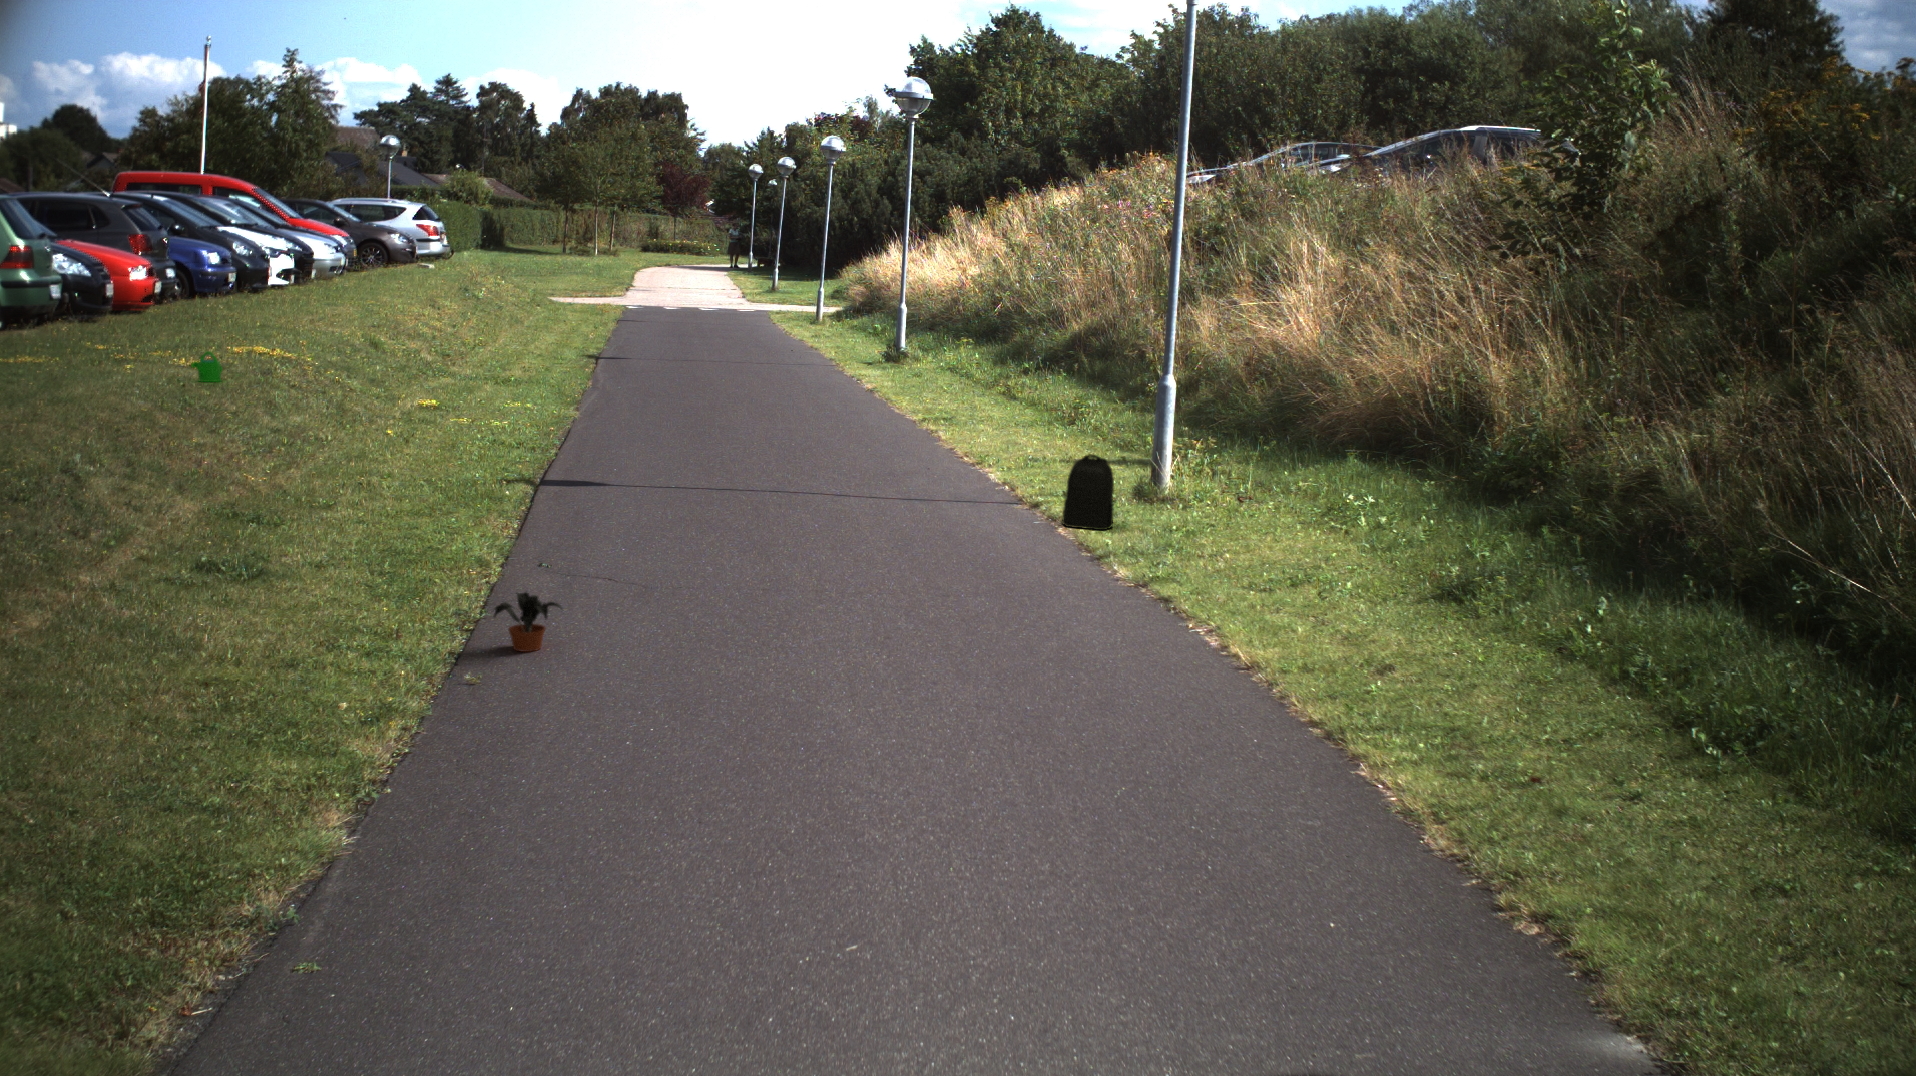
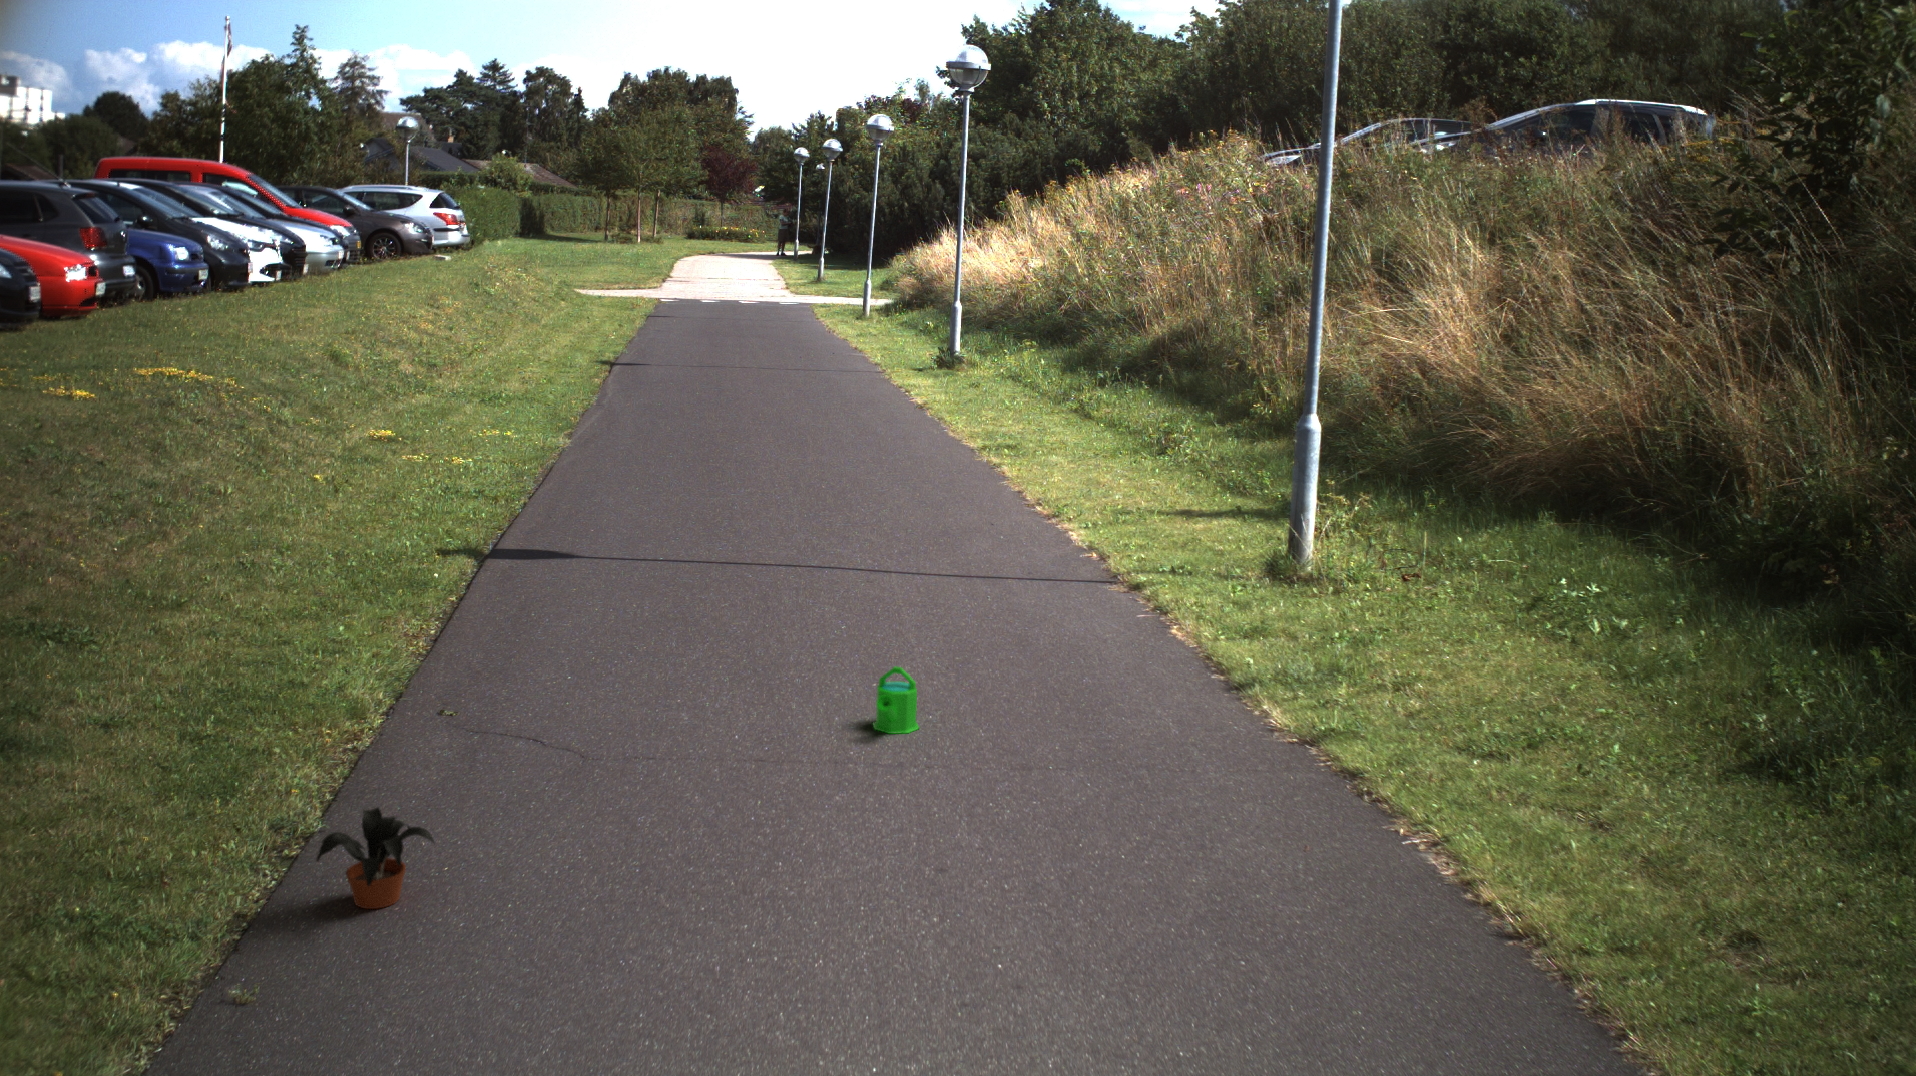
watering can: present [191,351,223,382] -> present [873,667,919,734]
backpack: present [1062,454,1114,530] -> none [1176,529,1248,632]

